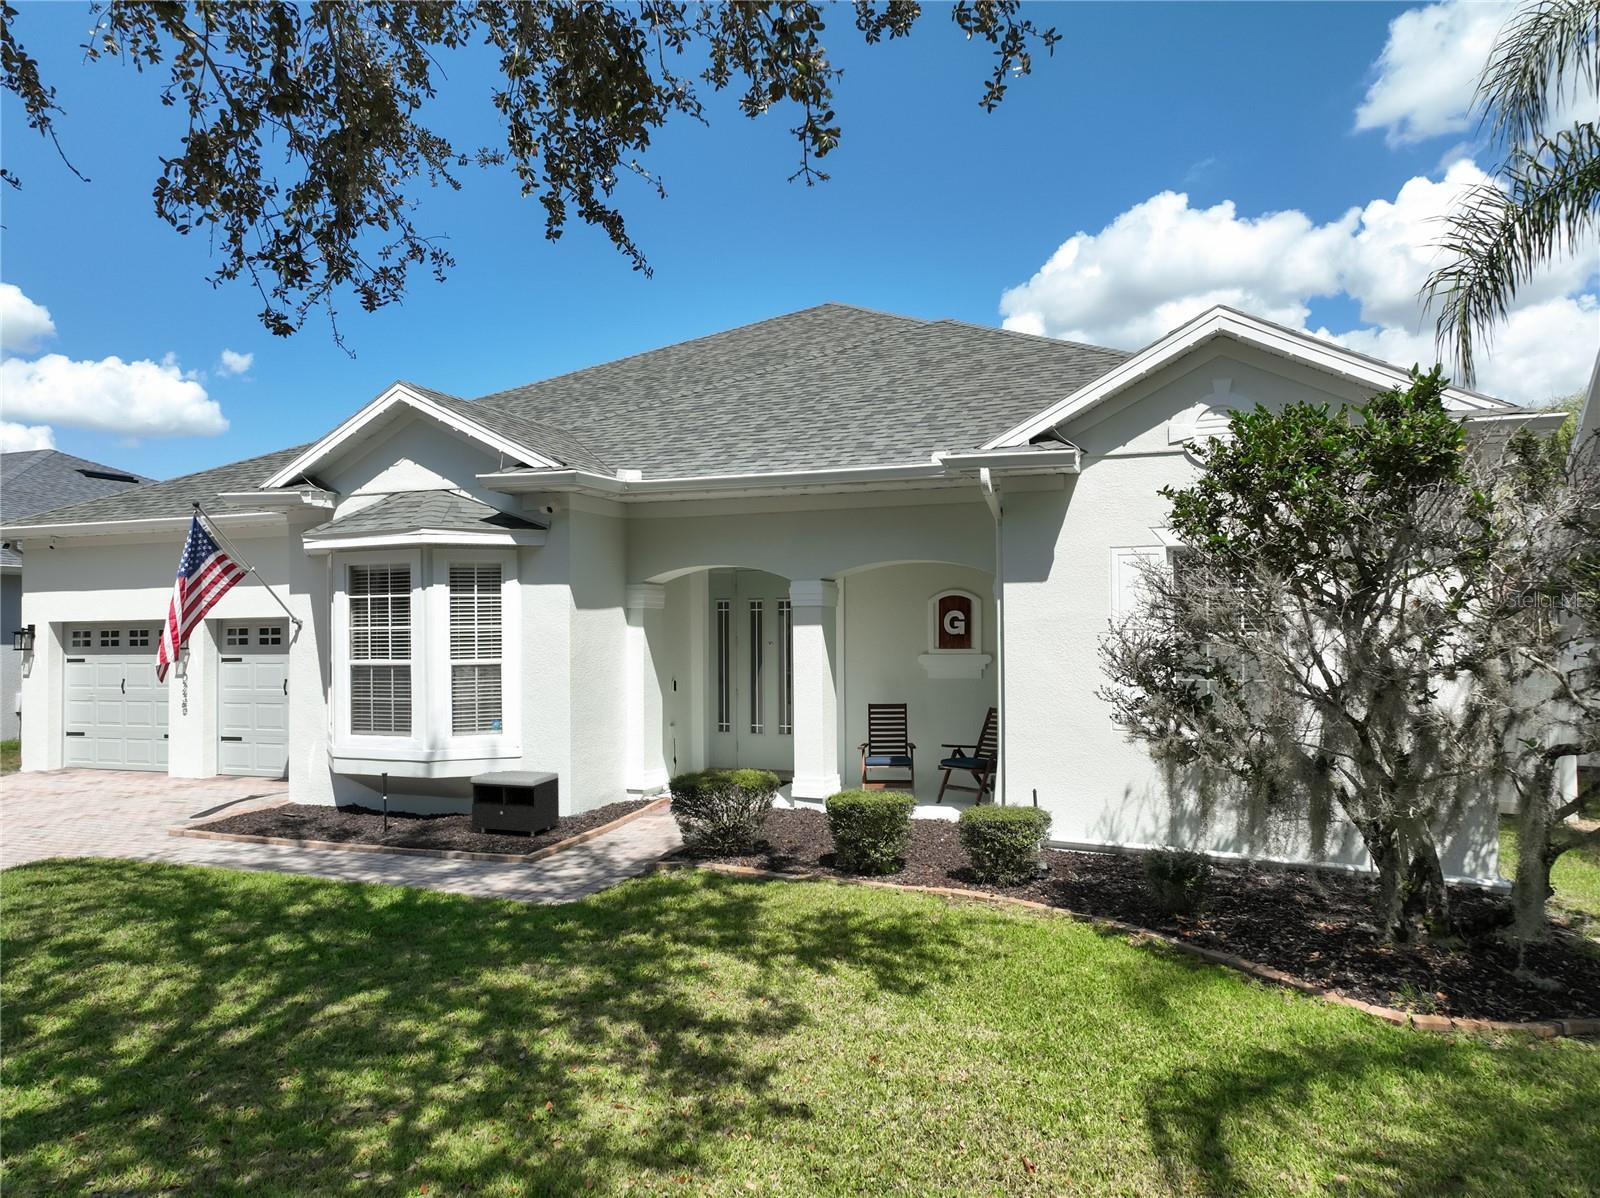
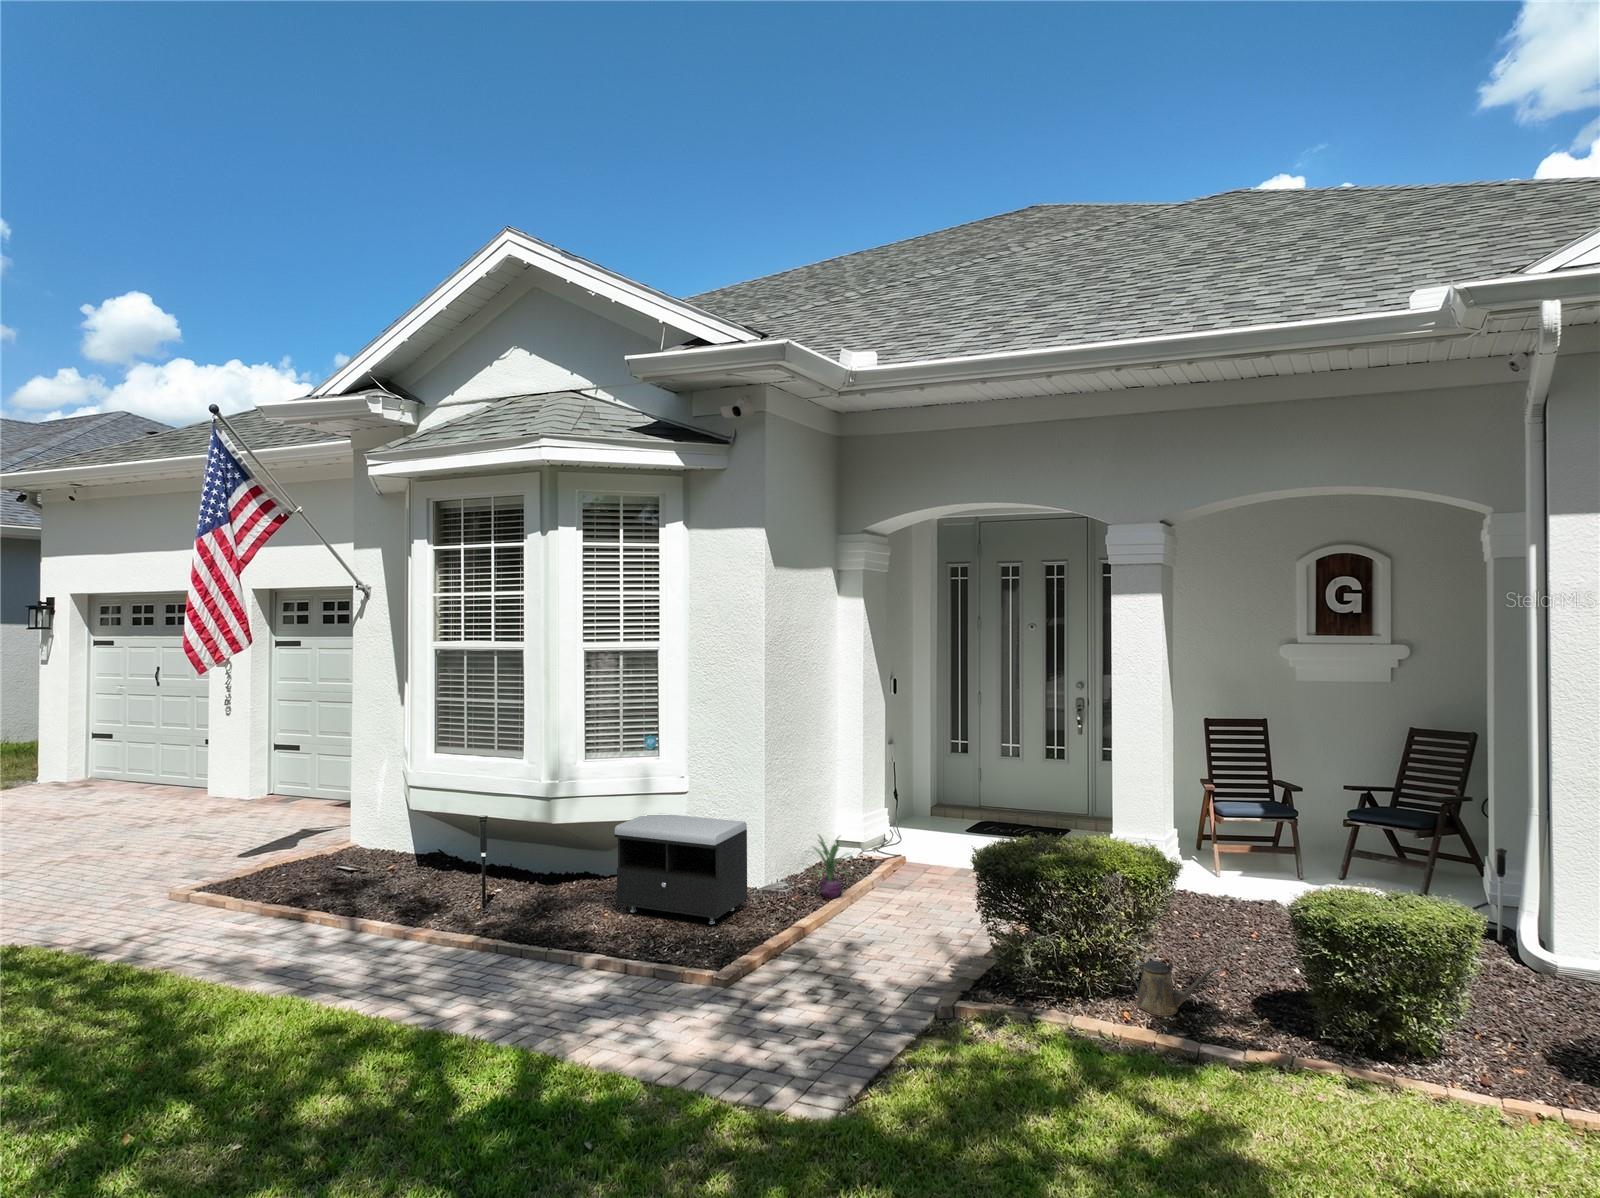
decorative plant: none [592,781,637,821] -> present [812,835,848,898]
watering can: none [755,836,799,864] -> present [1133,961,1218,1016]

